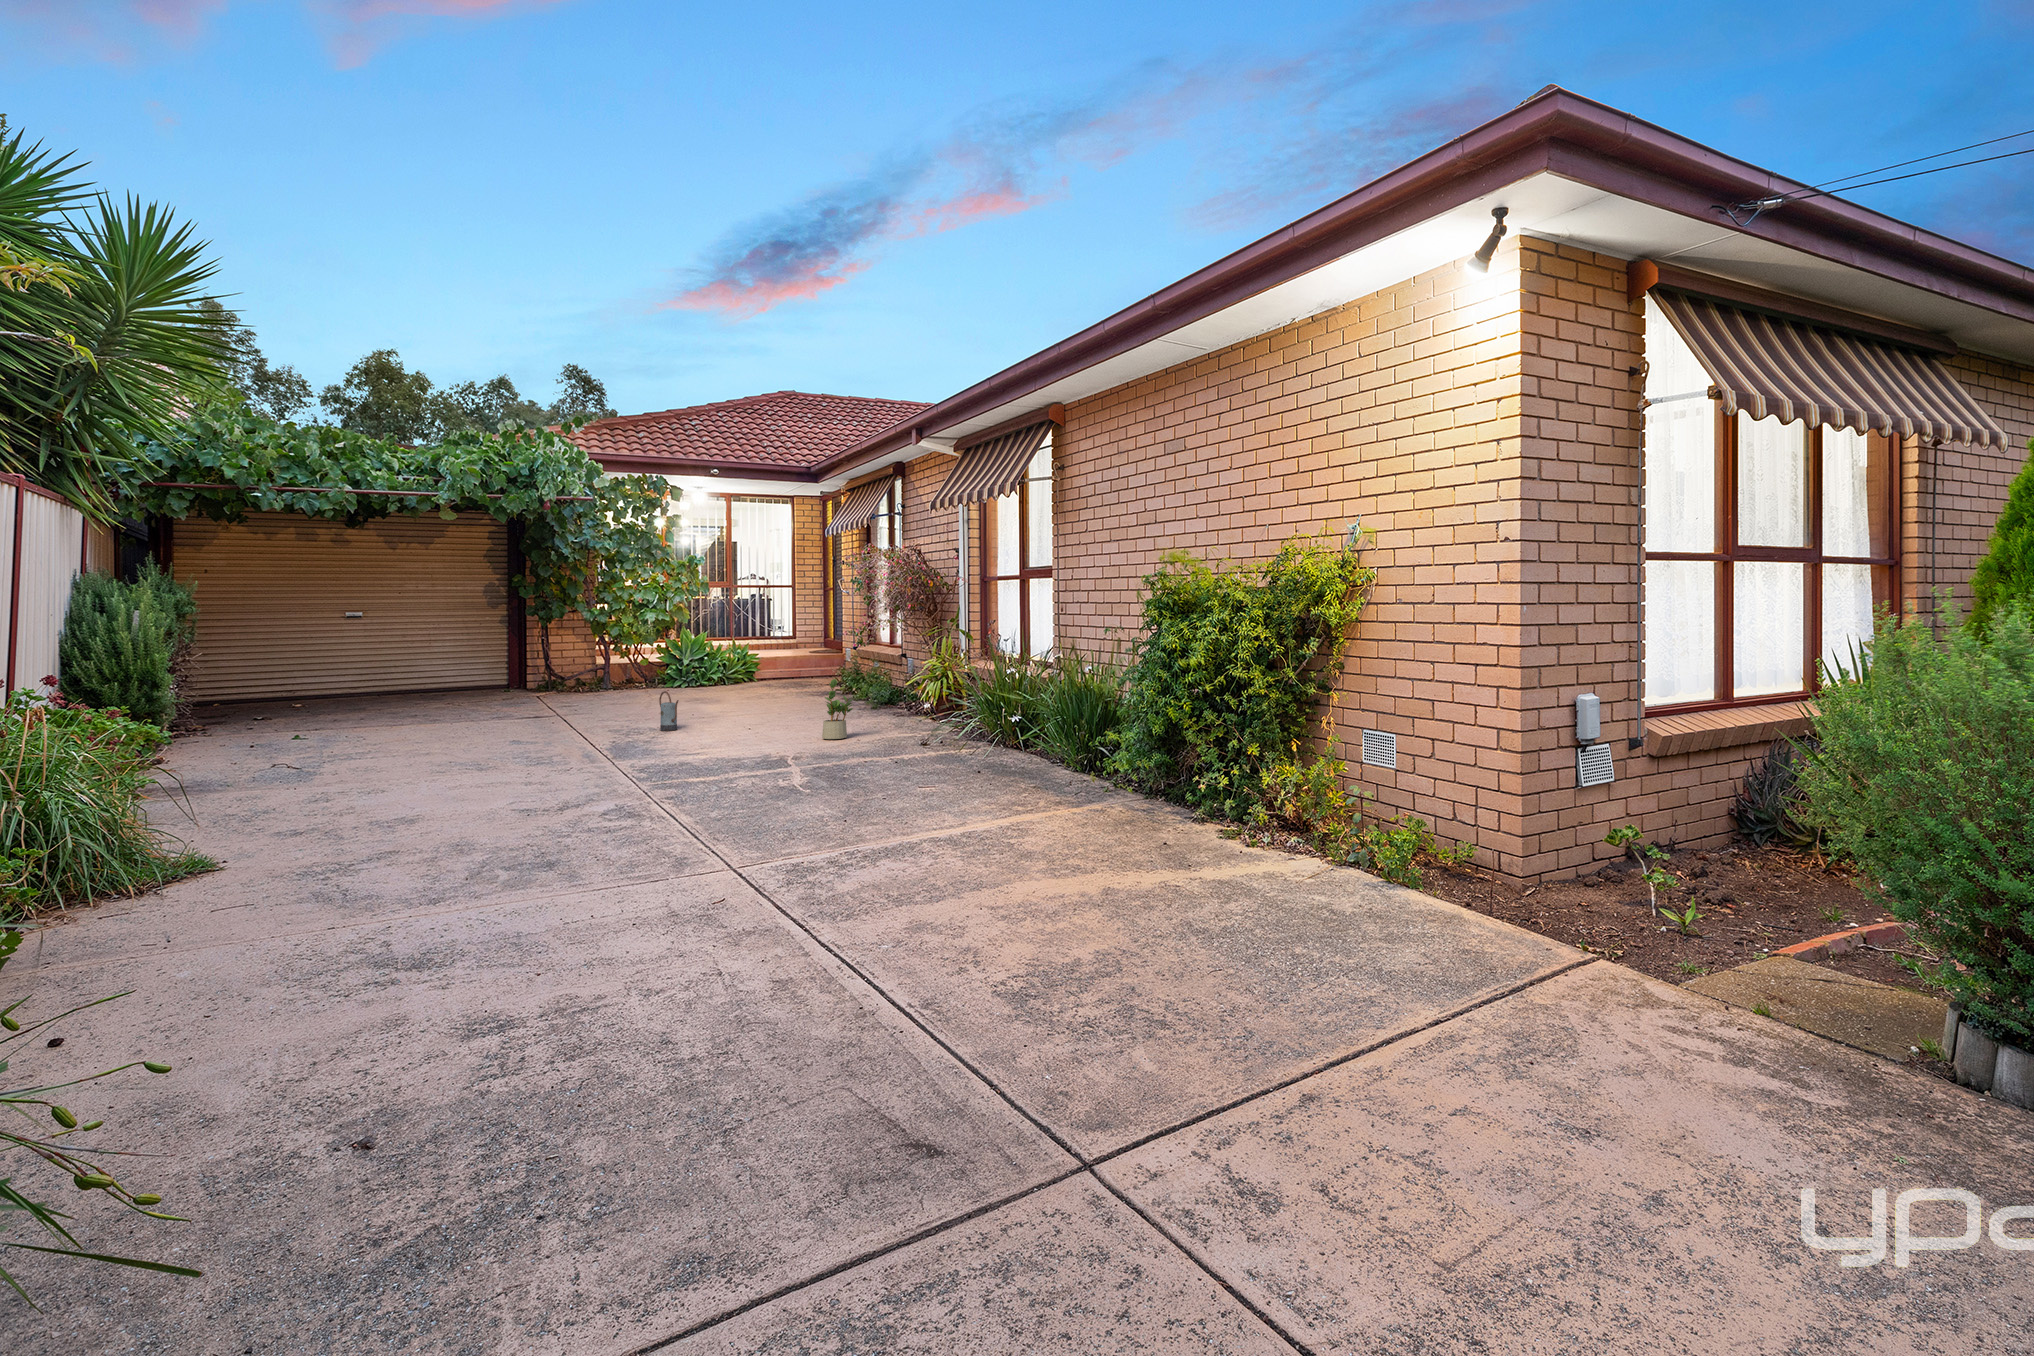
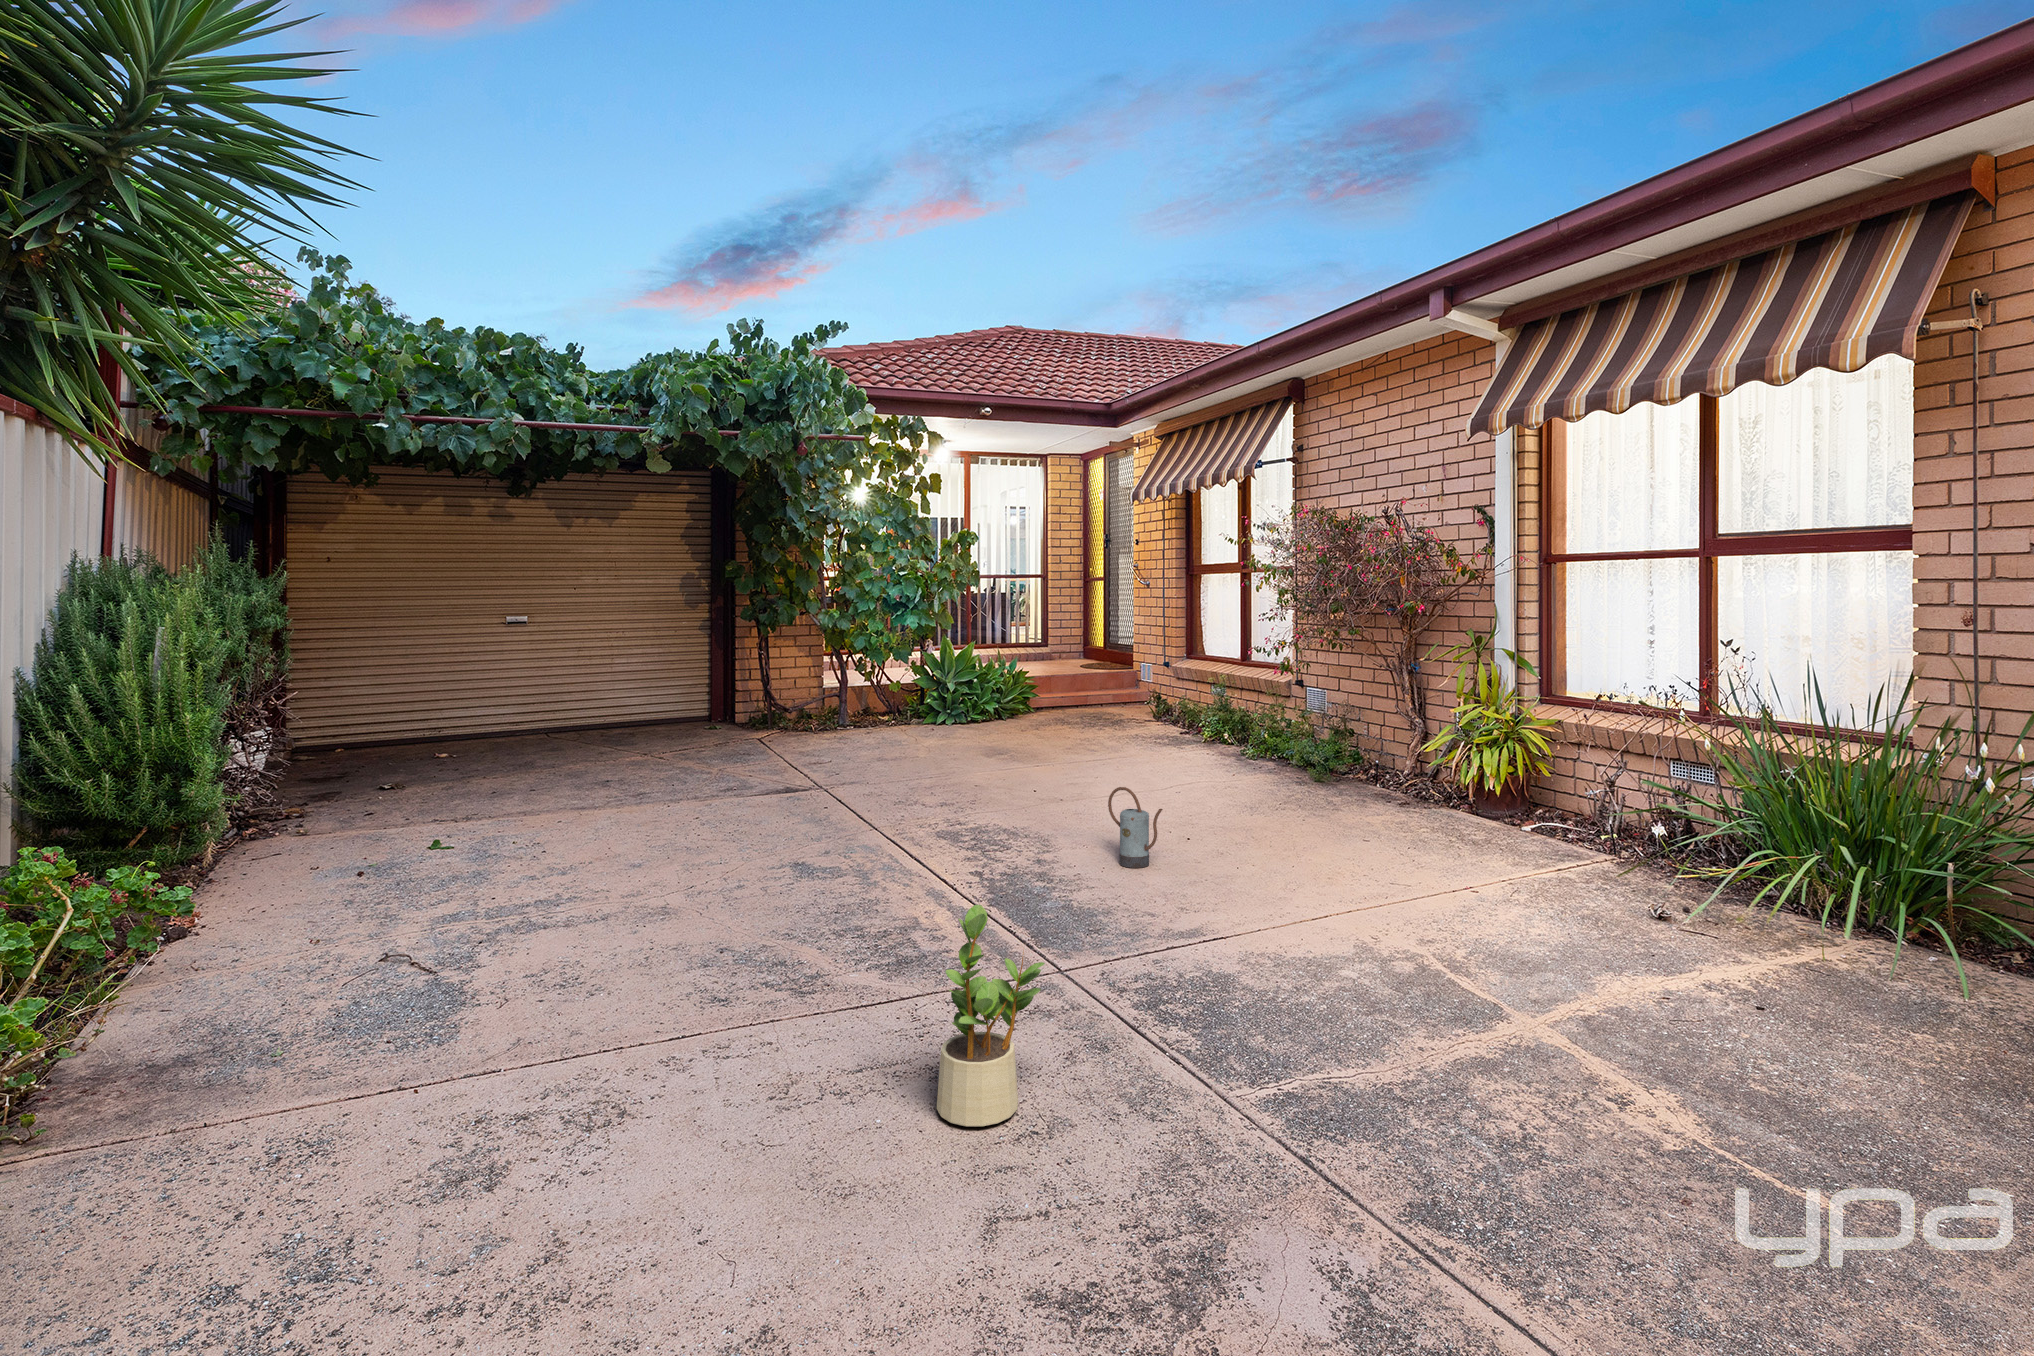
potted plant: present [822,679,854,739] -> present [937,905,1045,1126]

